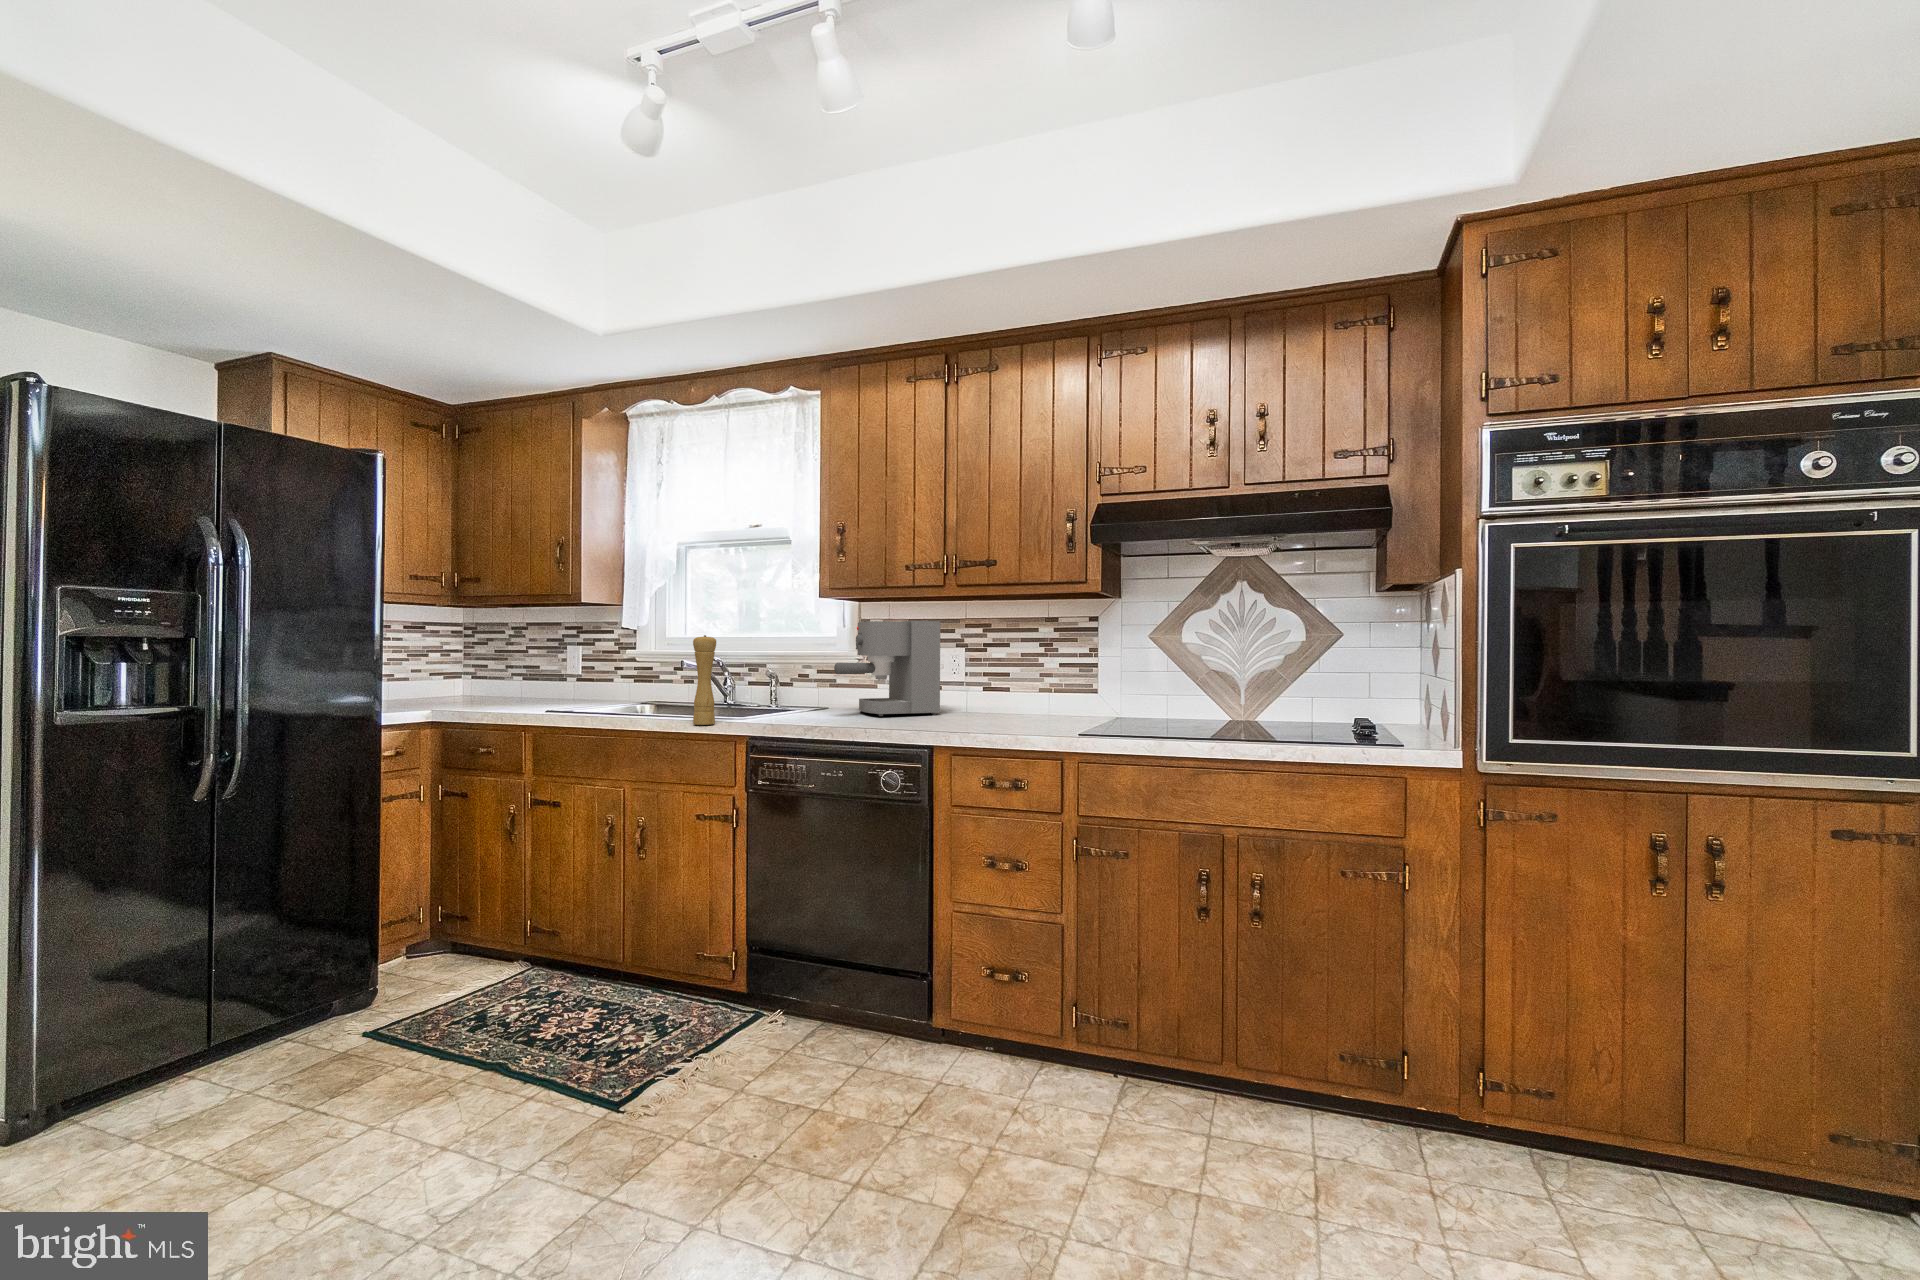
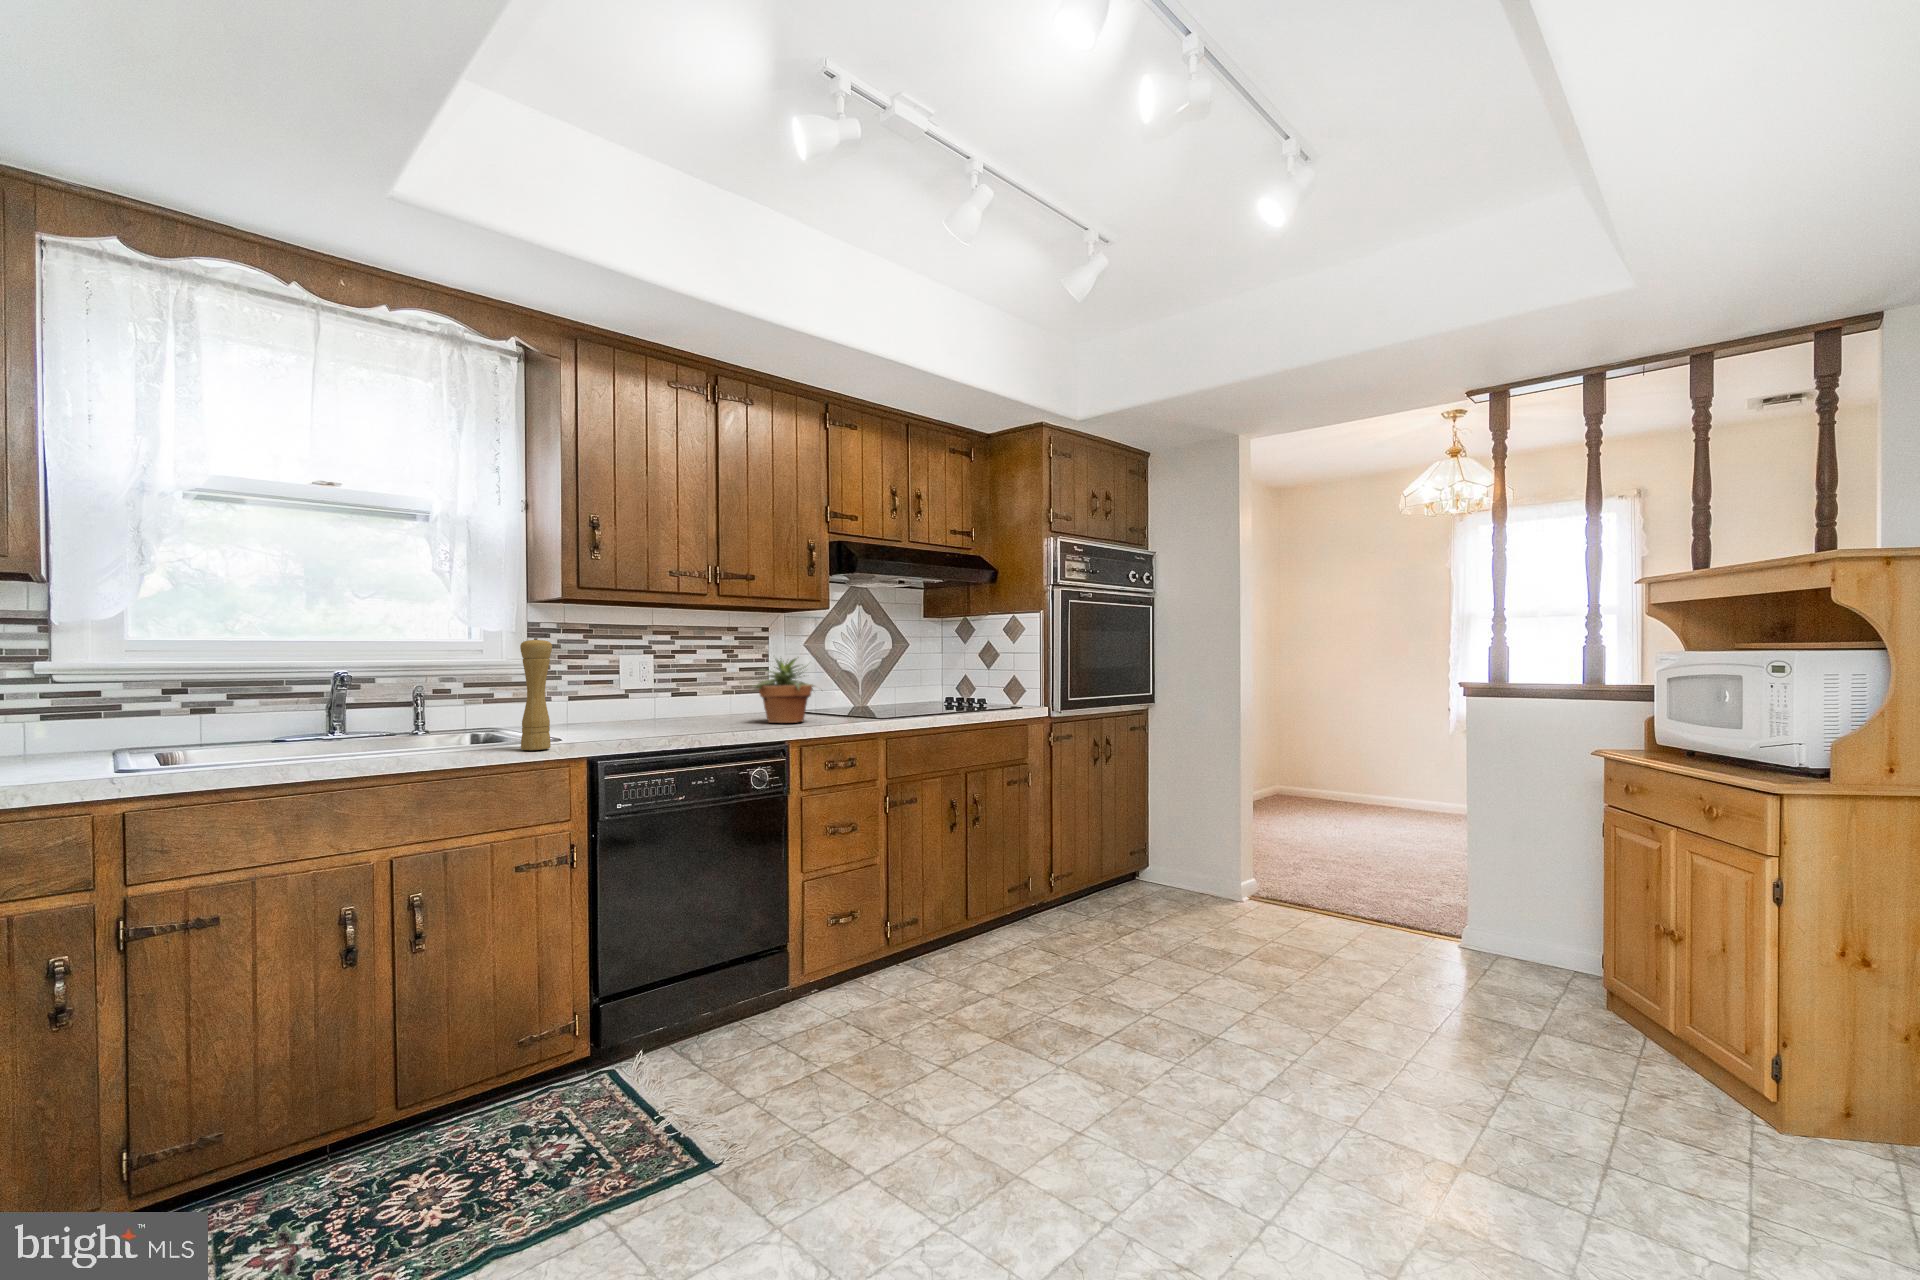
coffee maker: present [834,621,940,716] -> none [565,626,662,726]
potted plant: none [951,650,1031,730] -> present [753,657,814,723]

